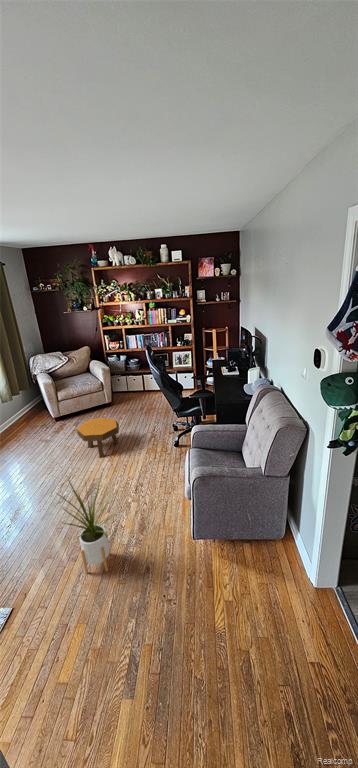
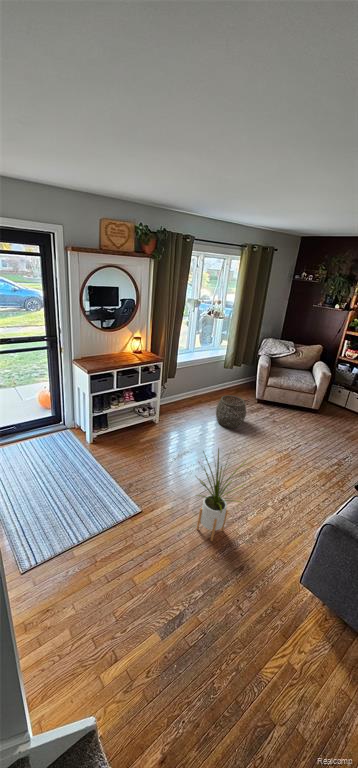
footstool: present [77,418,119,458] -> none [263,414,306,454]
woven basket: none [21,425,57,463] -> present [216,395,246,428]

